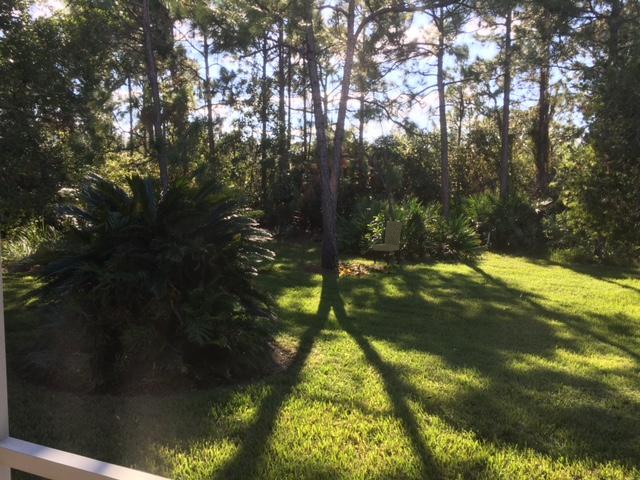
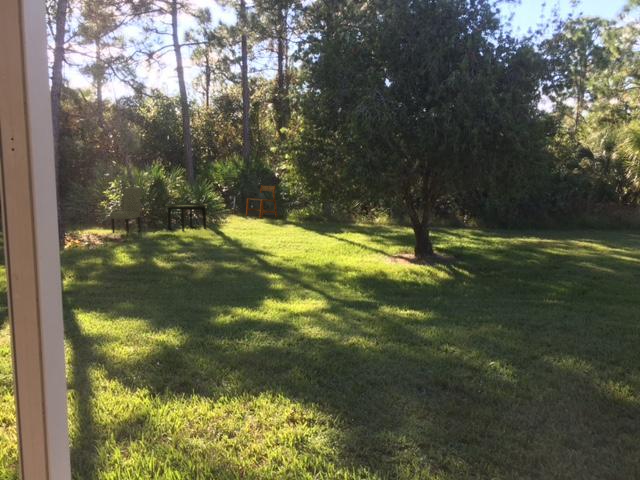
bench: none [499,222,535,257] -> present [246,185,277,218]
round table: none [423,238,465,265] -> present [166,203,207,231]

